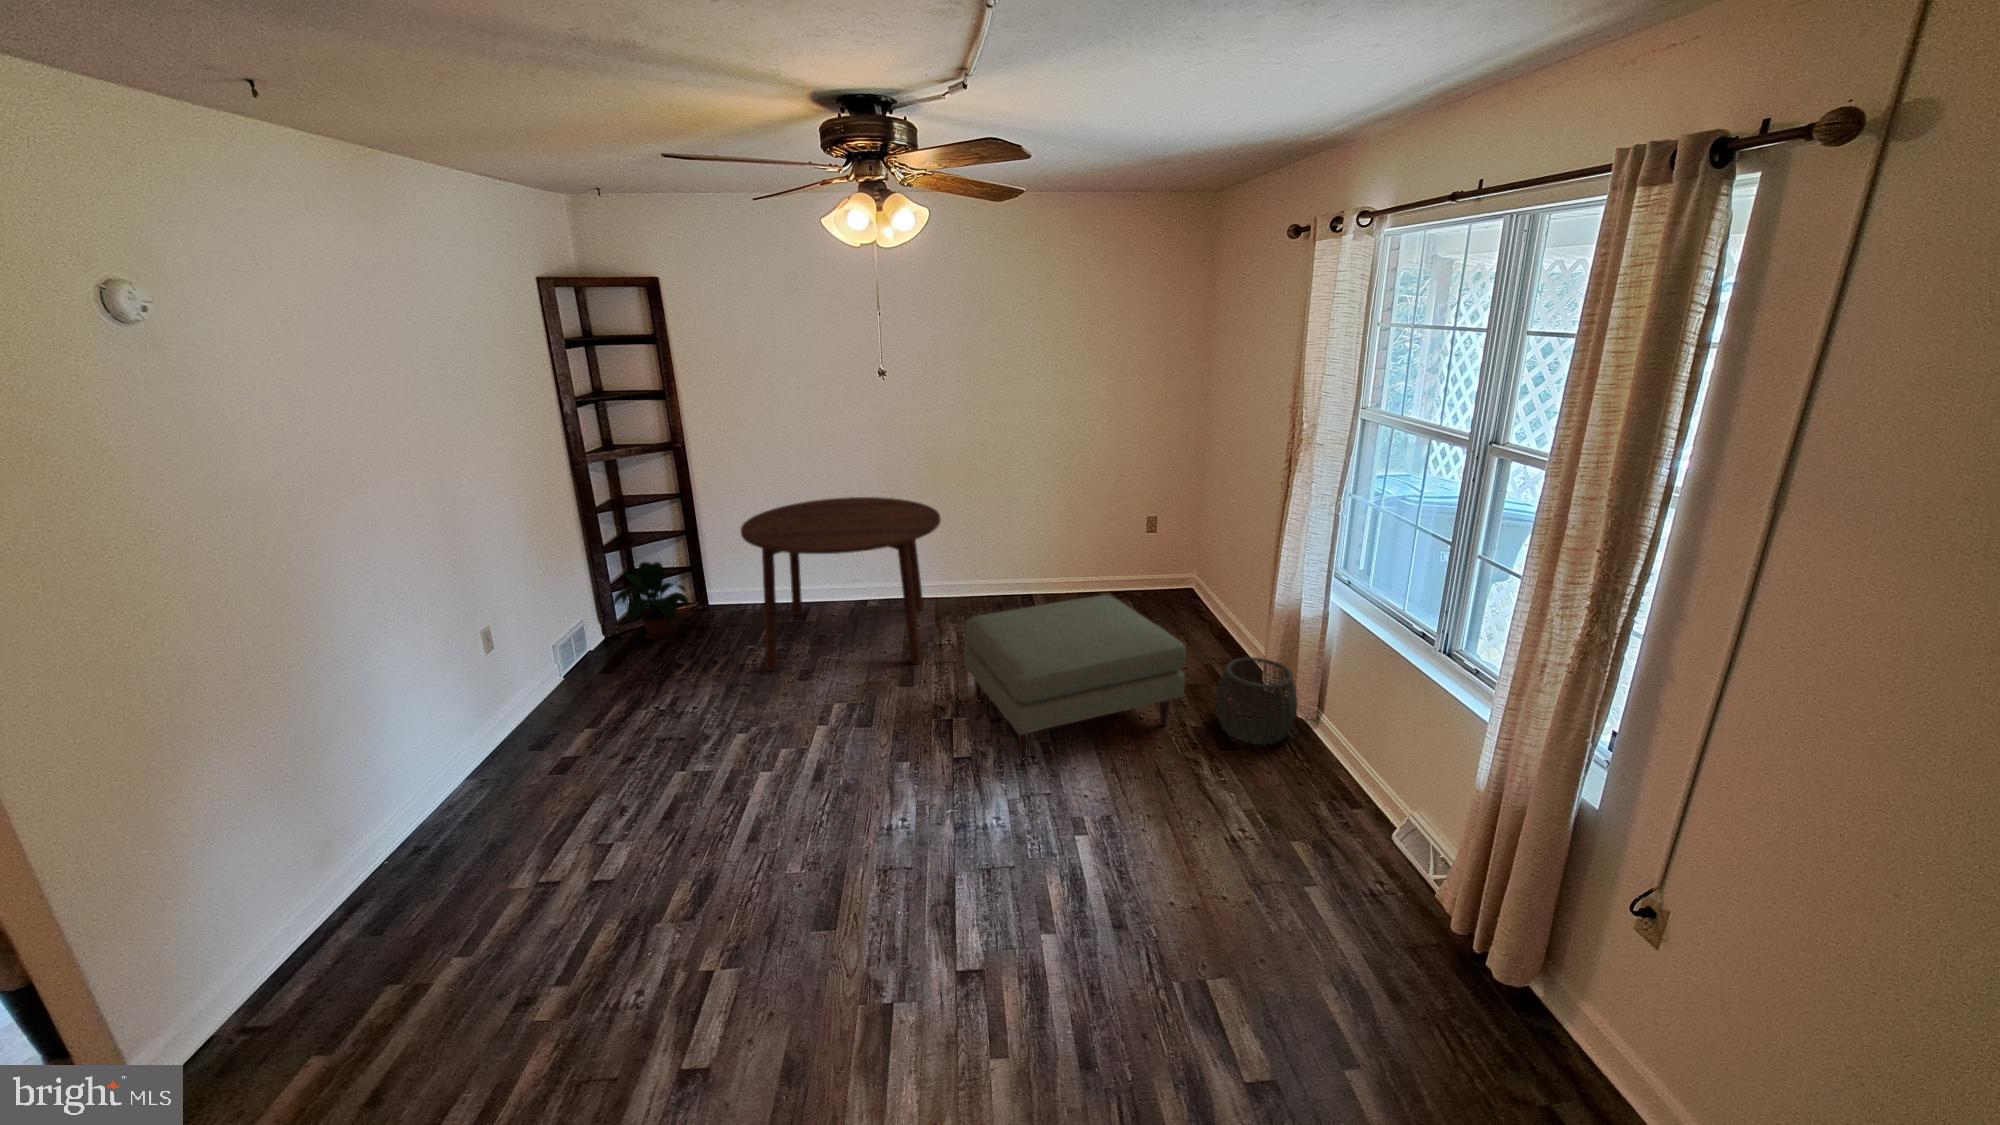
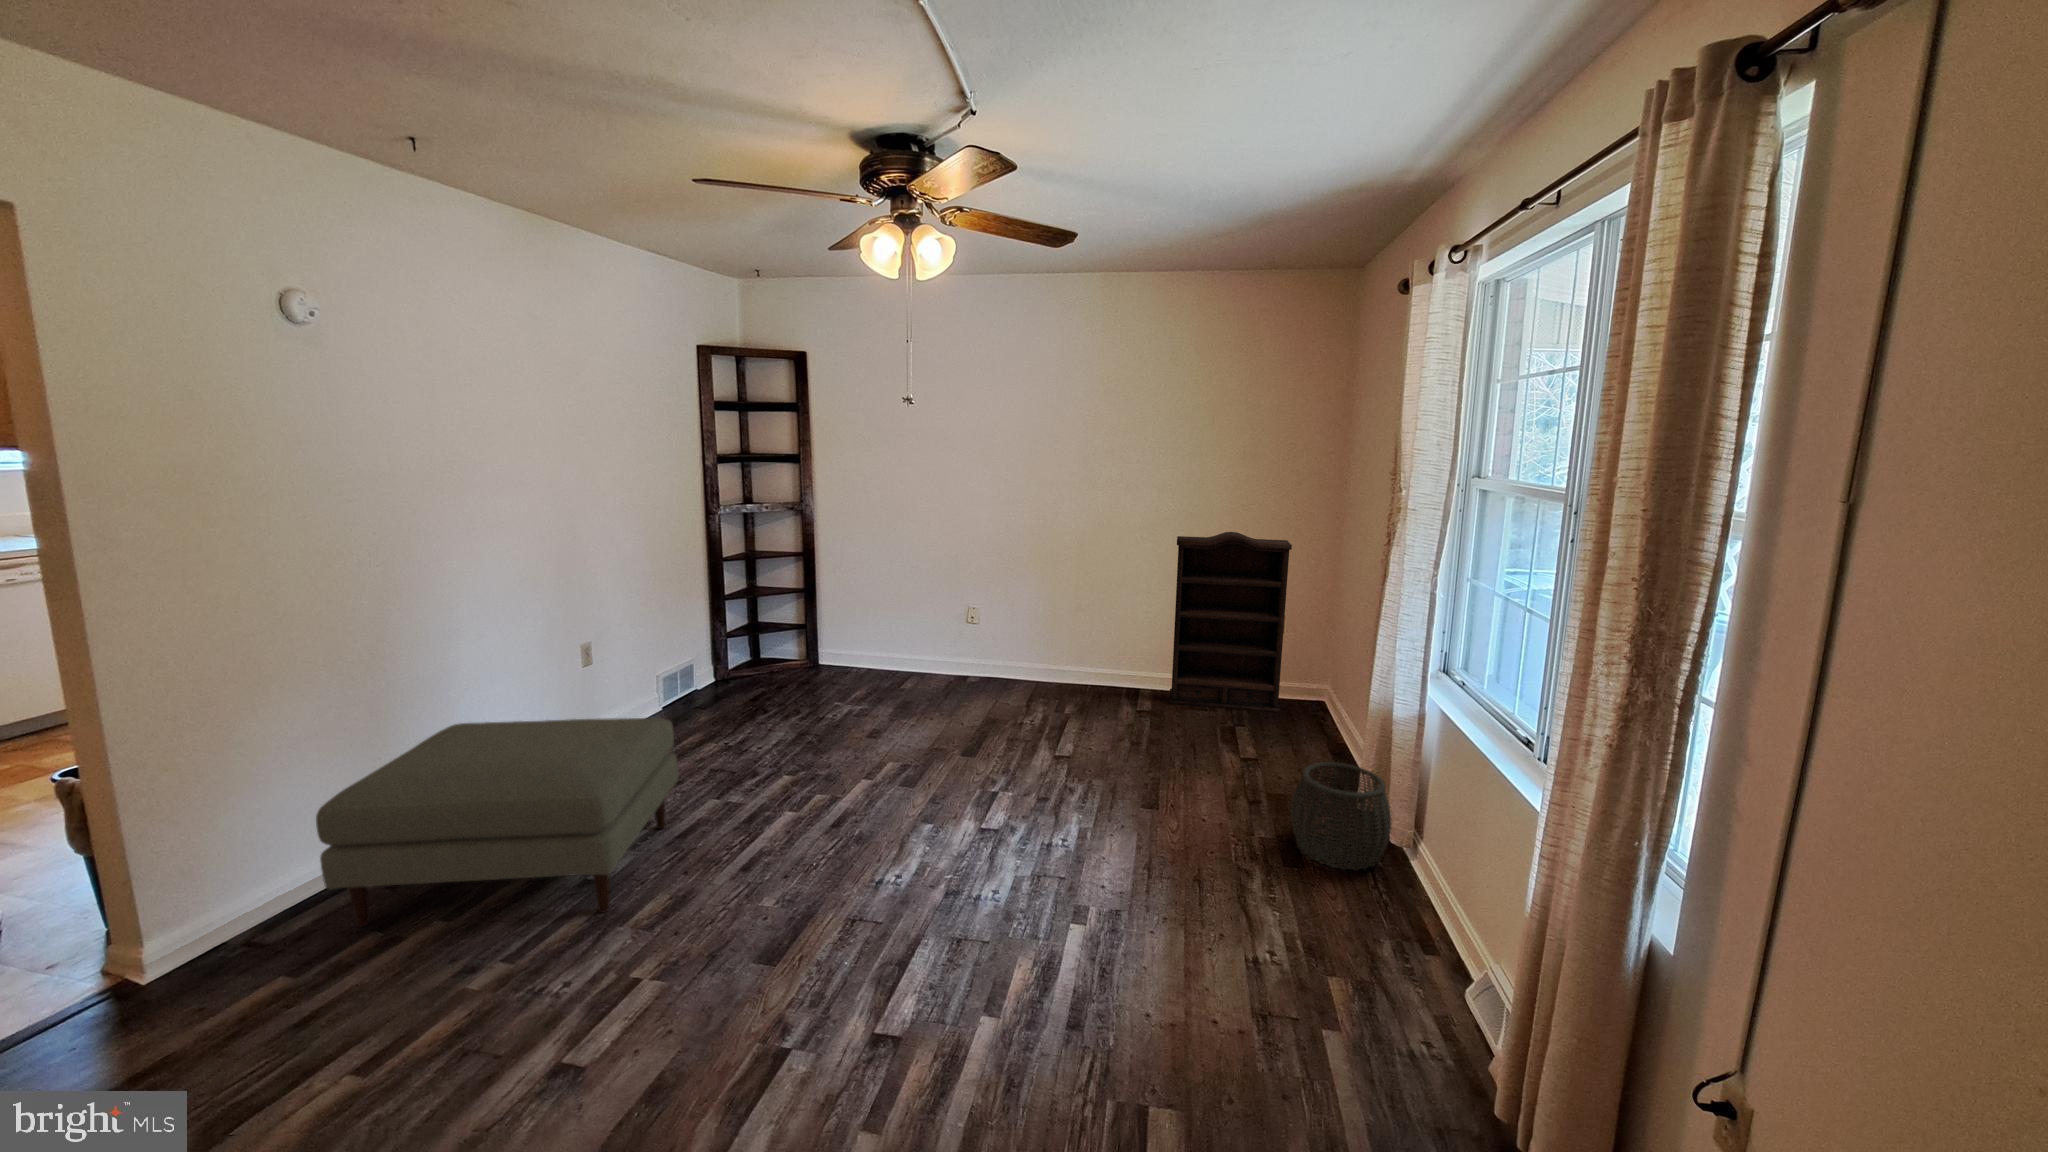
bookshelf: none [1059,447,1167,607] -> present [1169,532,1292,712]
dining table: present [741,497,941,671] -> none [835,567,1034,737]
potted plant: present [612,562,690,639] -> none [721,609,796,687]
ottoman: present [964,595,1186,760] -> present [316,718,678,927]

